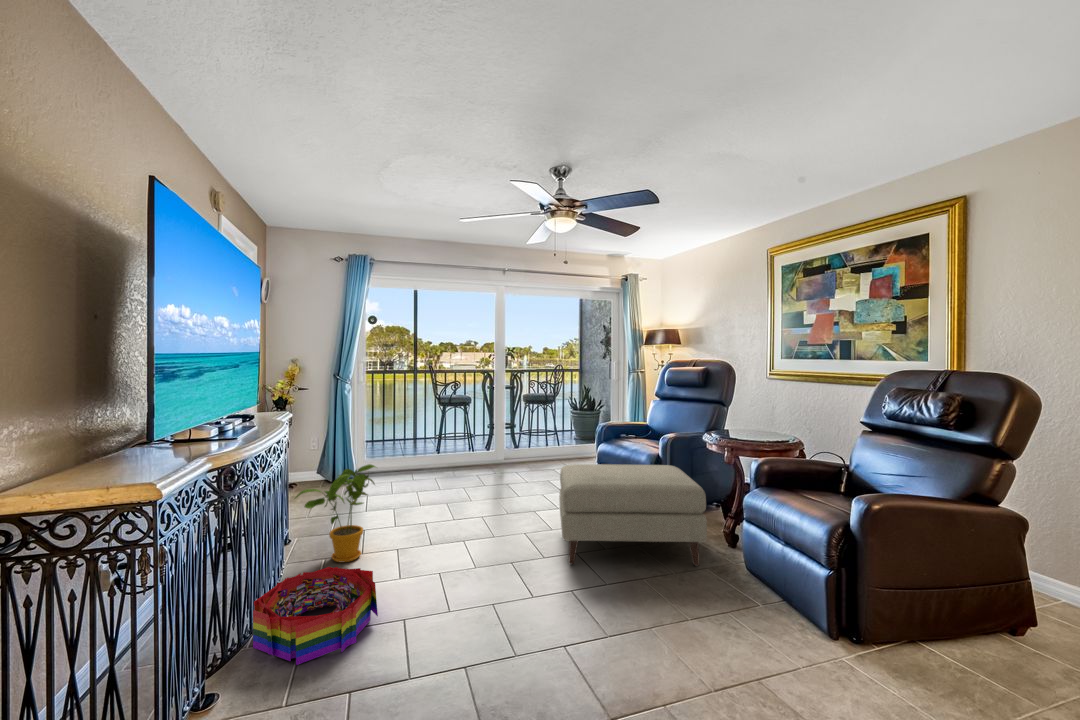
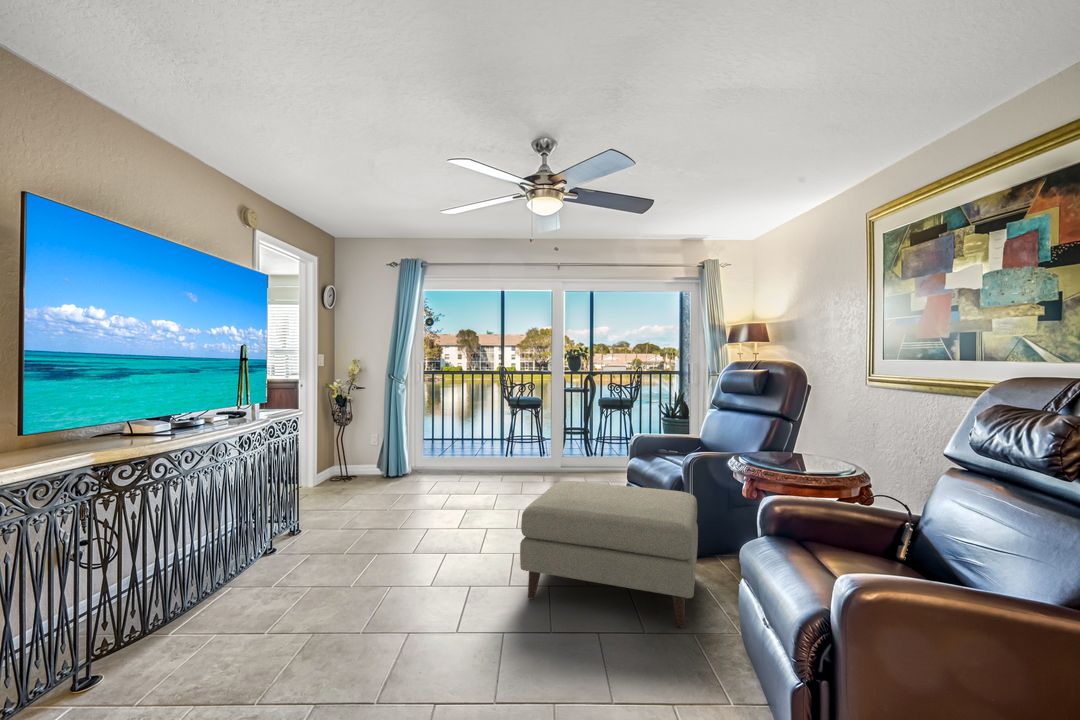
house plant: present [295,464,375,562] -> none [284,466,366,560]
storage bin: present [253,567,378,665] -> none [173,565,305,662]

